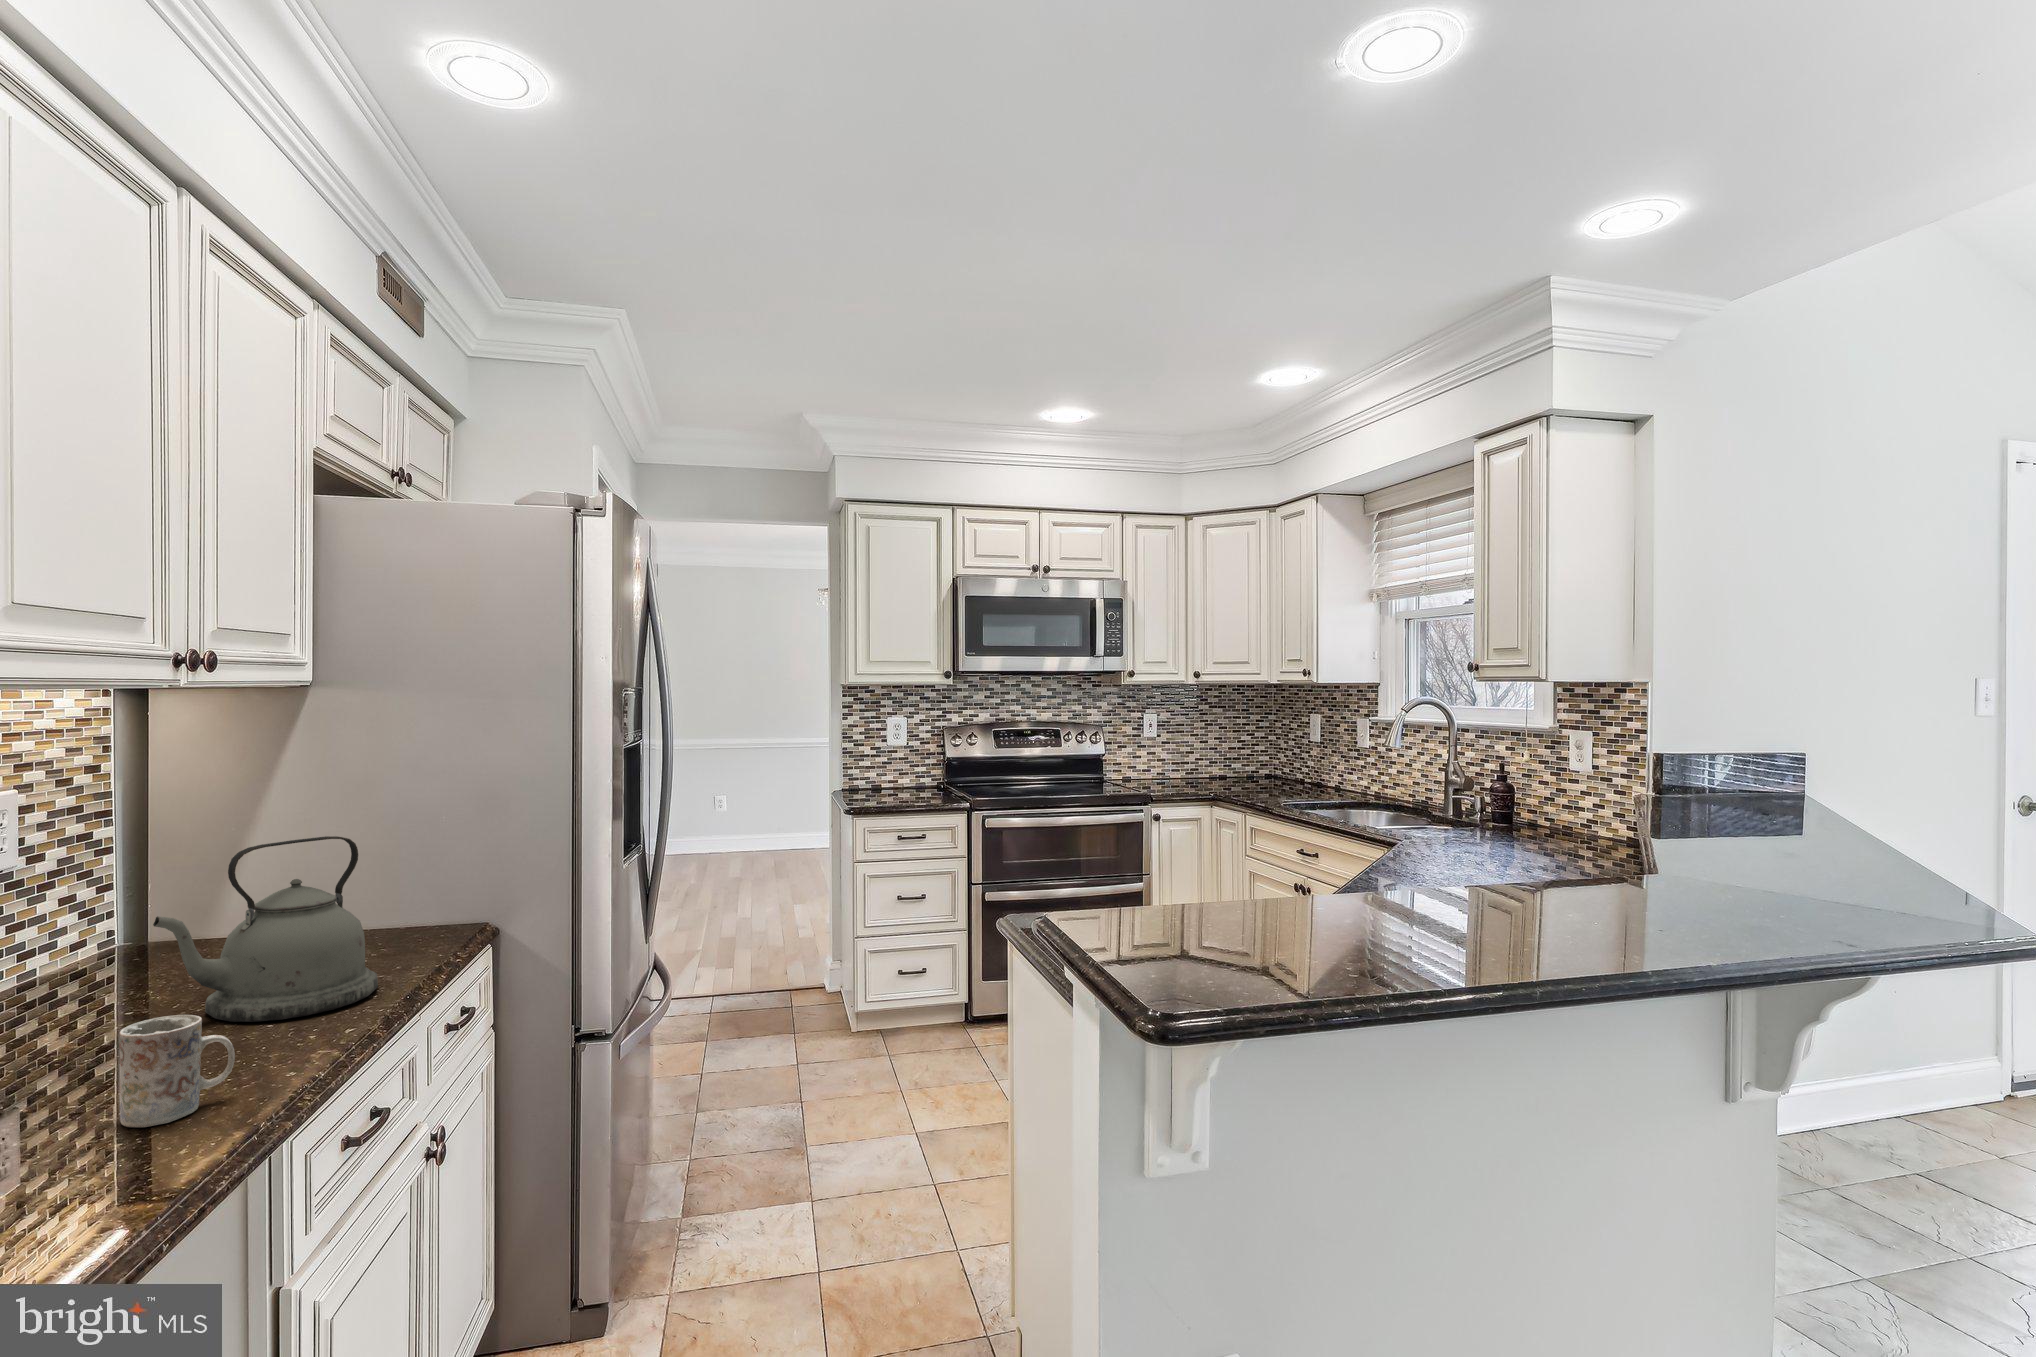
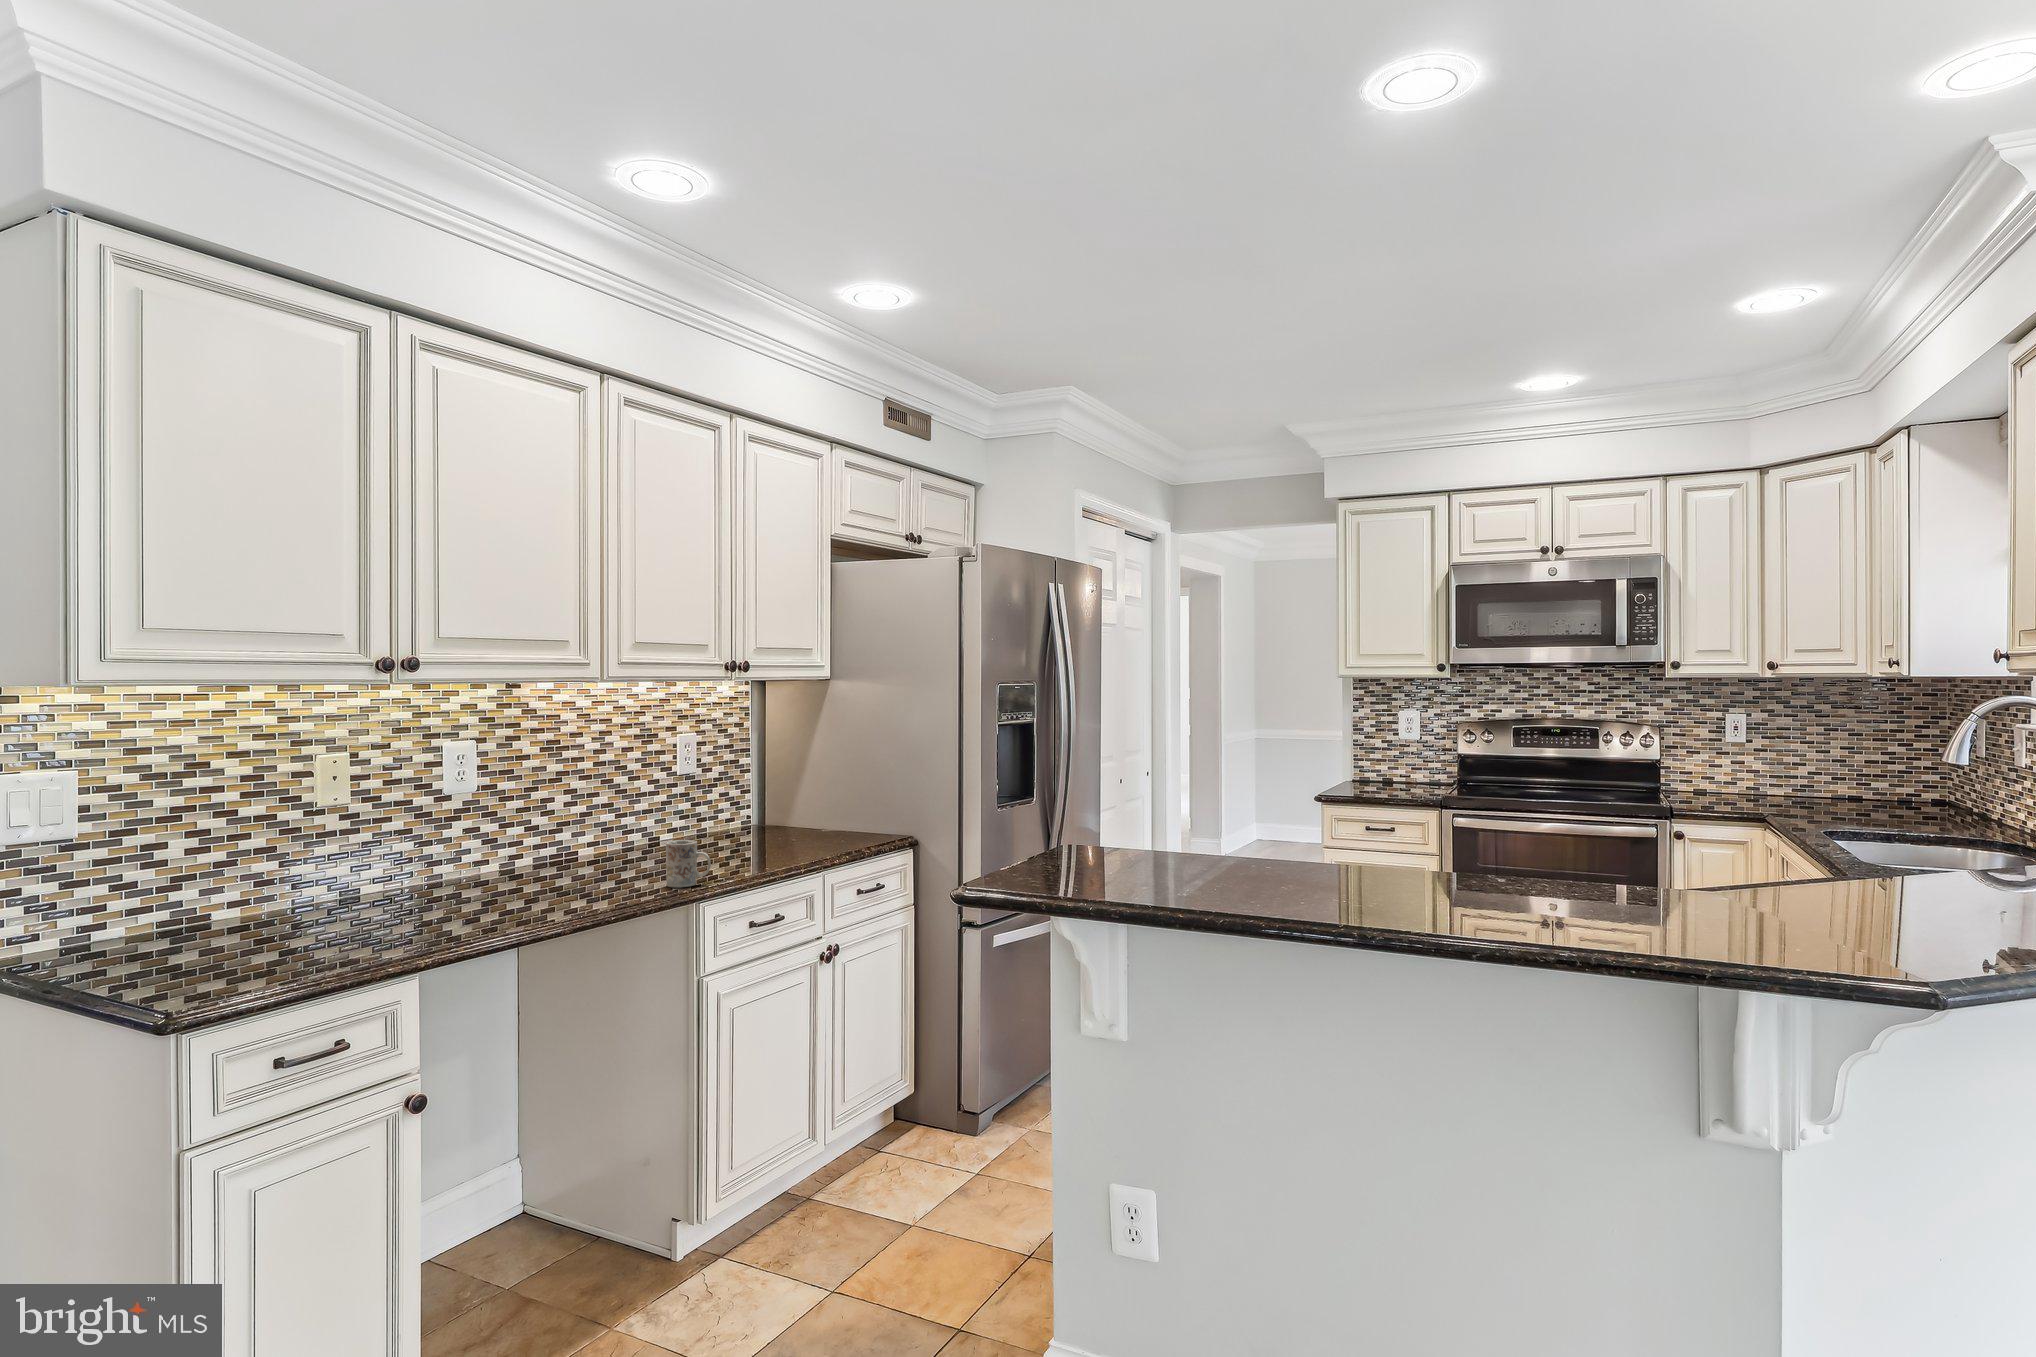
kettle: present [153,836,378,1022] -> none [717,767,824,863]

